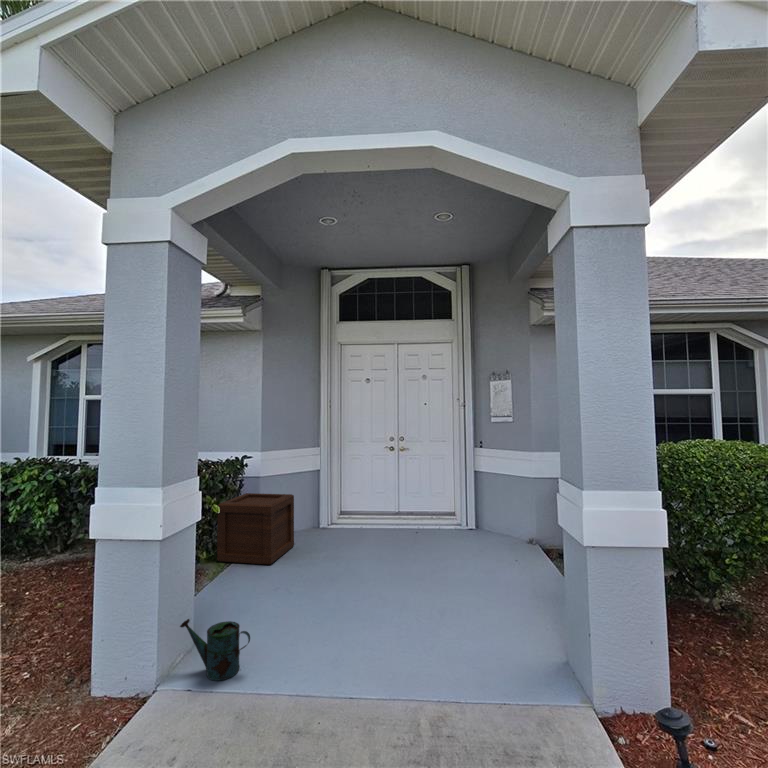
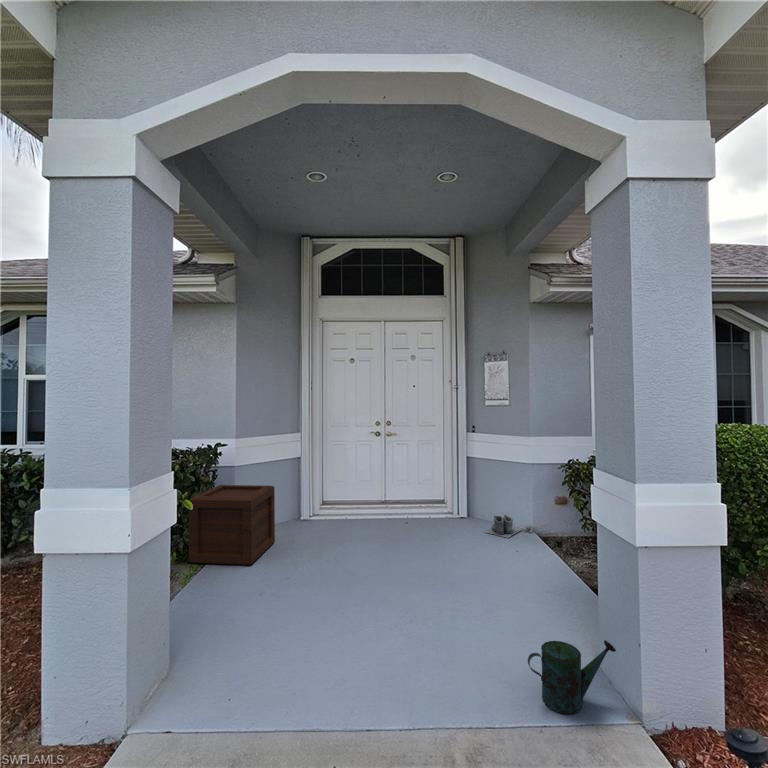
boots: none [487,525,526,547] -> present [484,515,522,538]
watering can: present [180,619,250,681] -> present [528,640,616,714]

